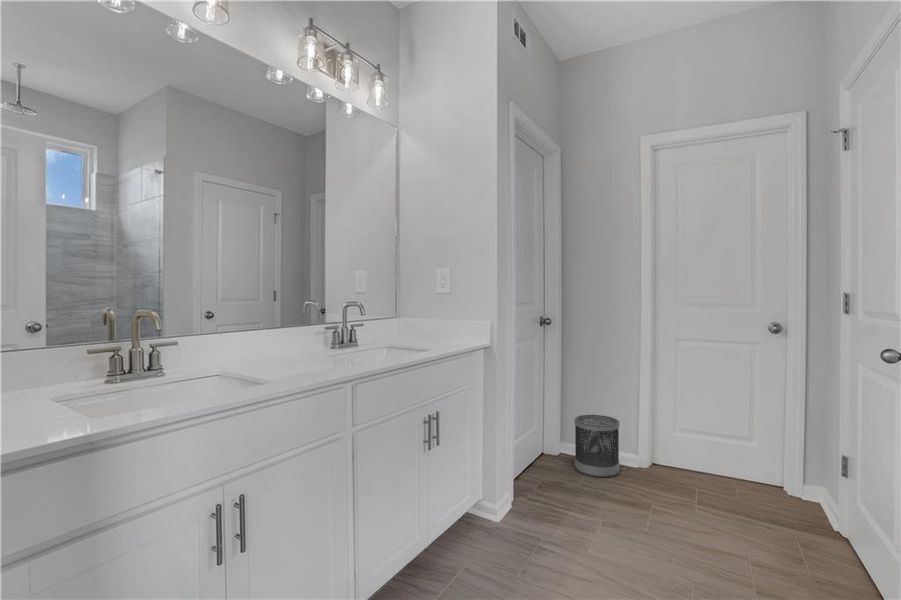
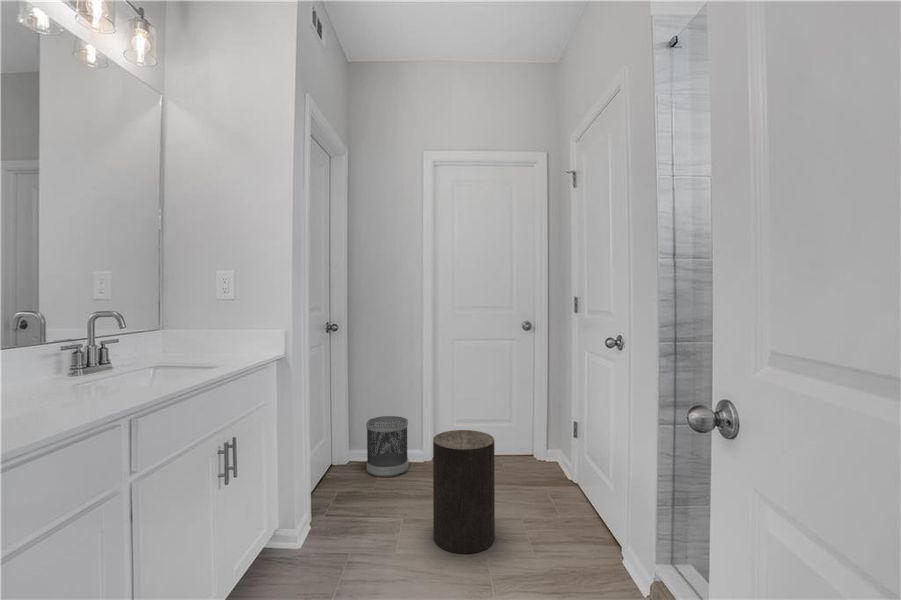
stool: none [632,438,708,578] -> present [433,430,495,554]

